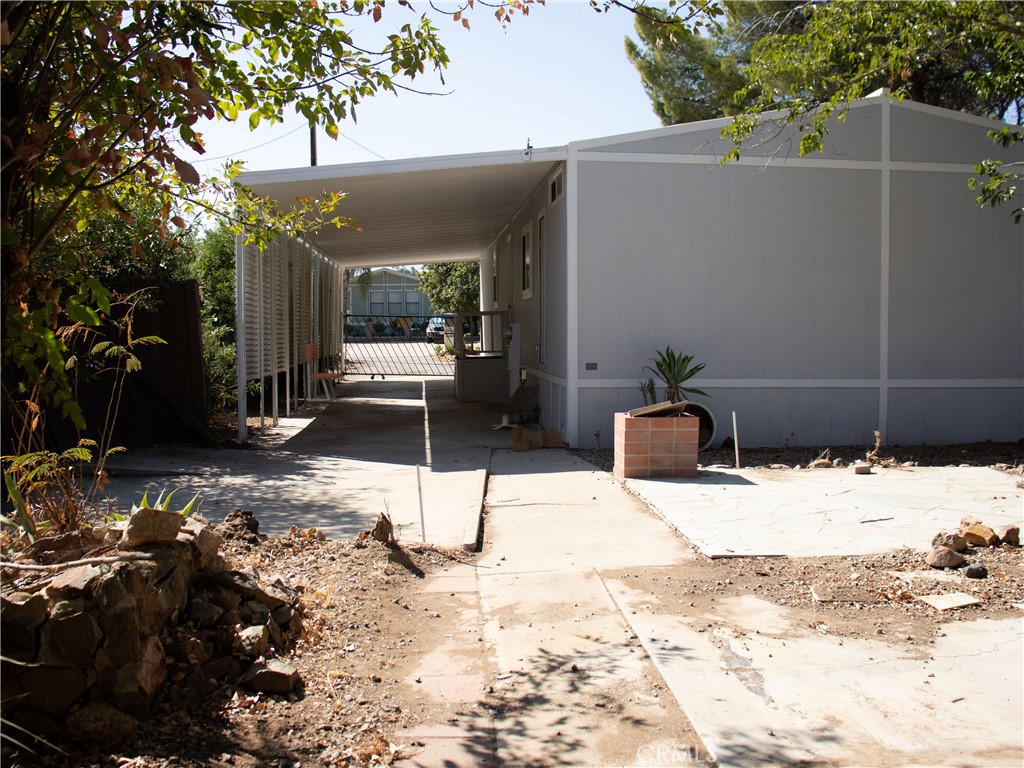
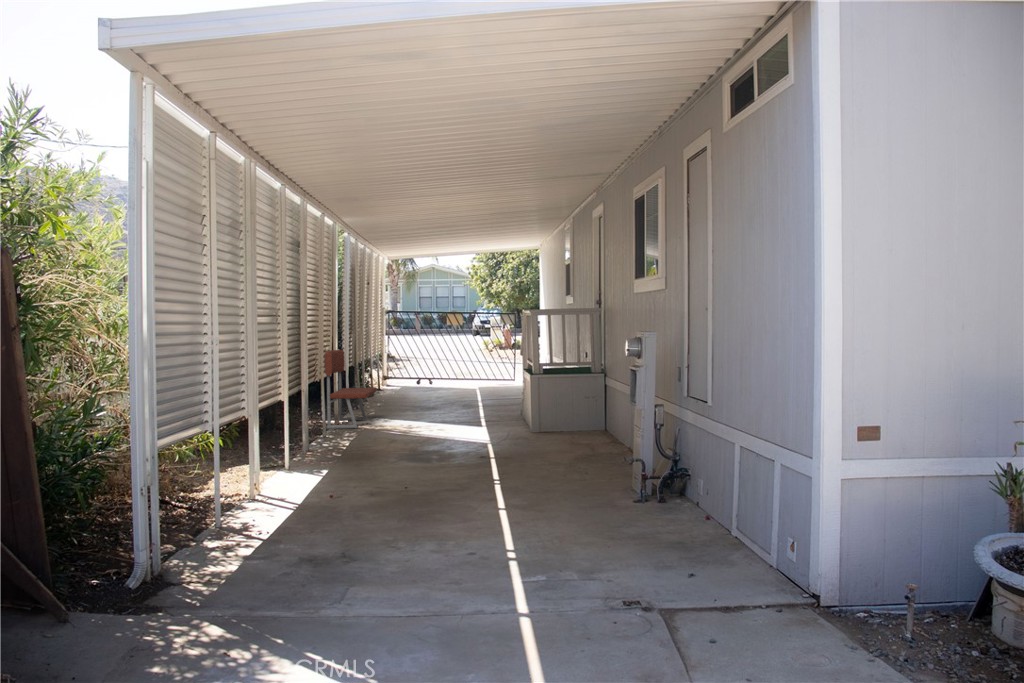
lounge chair: present [481,384,540,429] -> none [590,435,691,514]
woven basket: present [512,427,562,451] -> none [683,546,794,624]

